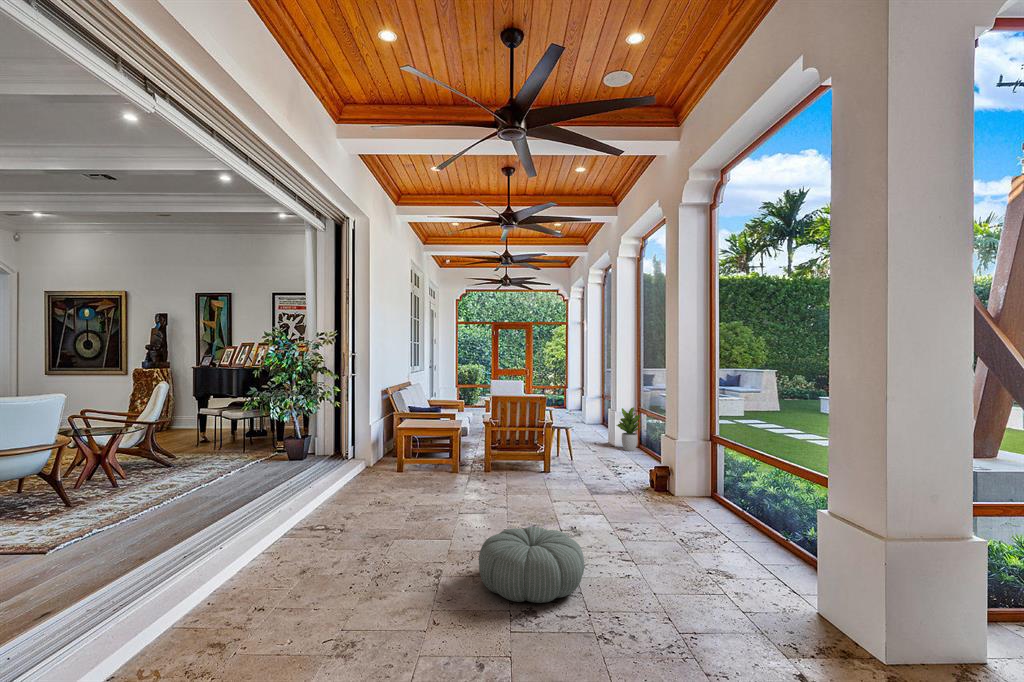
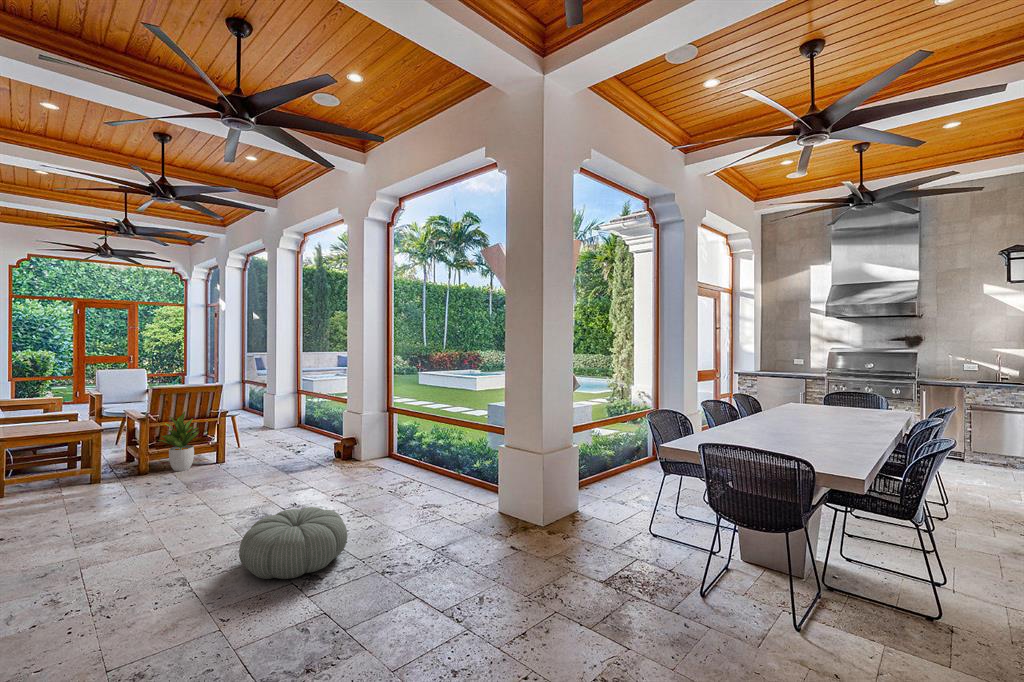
potted plant: present [617,407,640,451] -> present [158,412,199,471]

